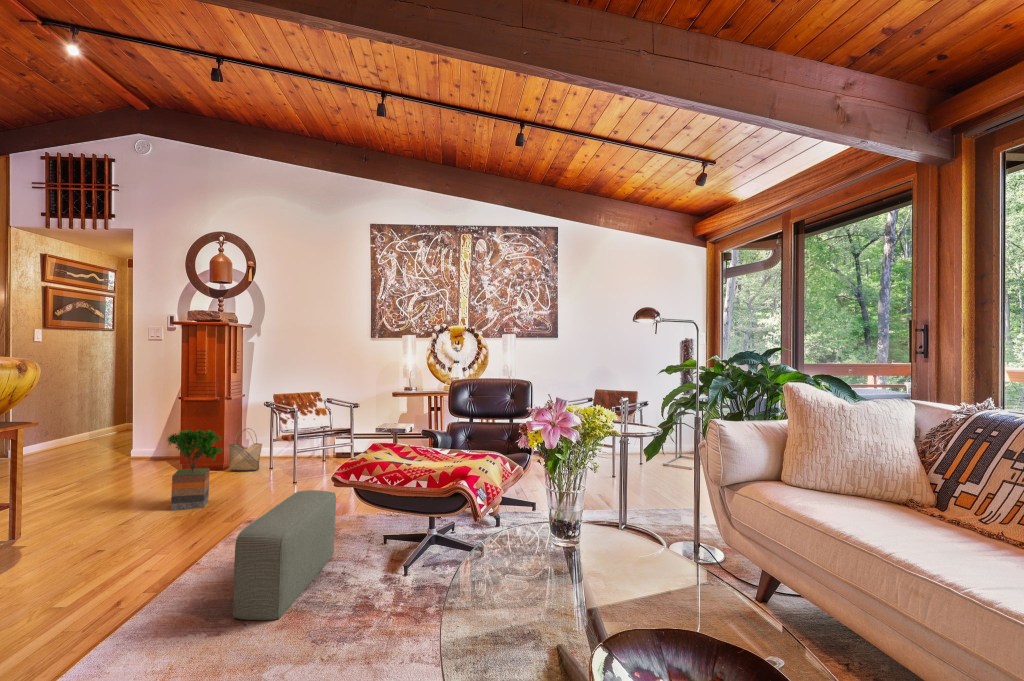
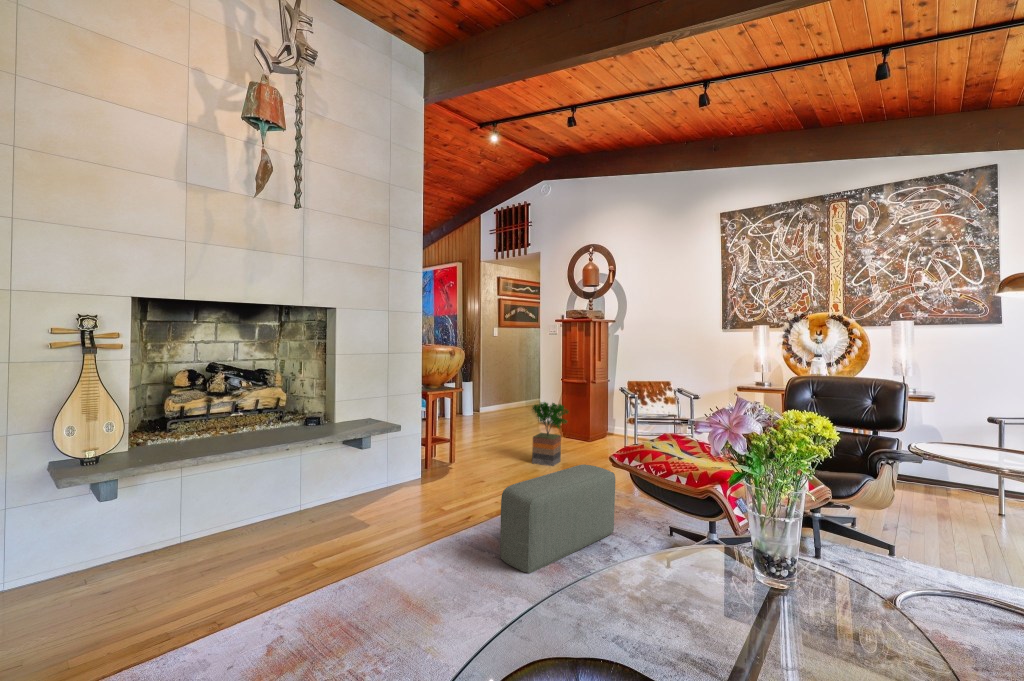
woven basket: present [229,428,262,471] -> none [591,408,617,444]

